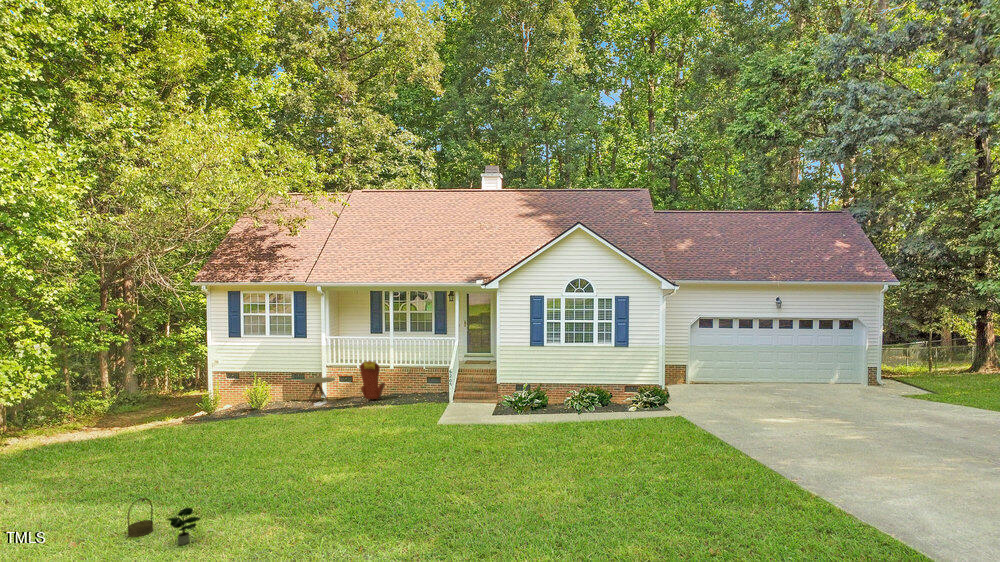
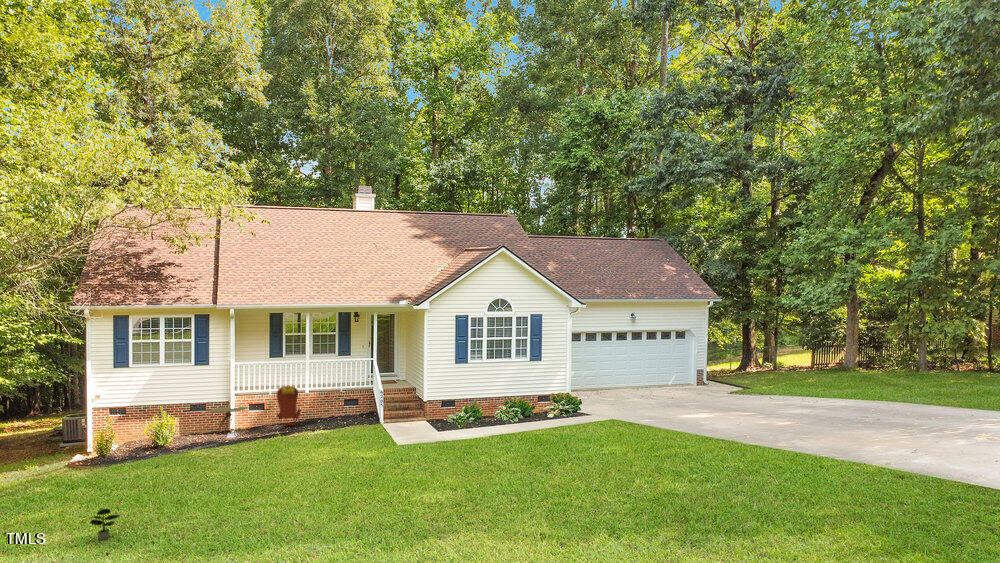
basket: present [127,498,153,537] -> none [174,504,196,540]
potted plant: present [168,507,200,545] -> present [90,509,120,540]

